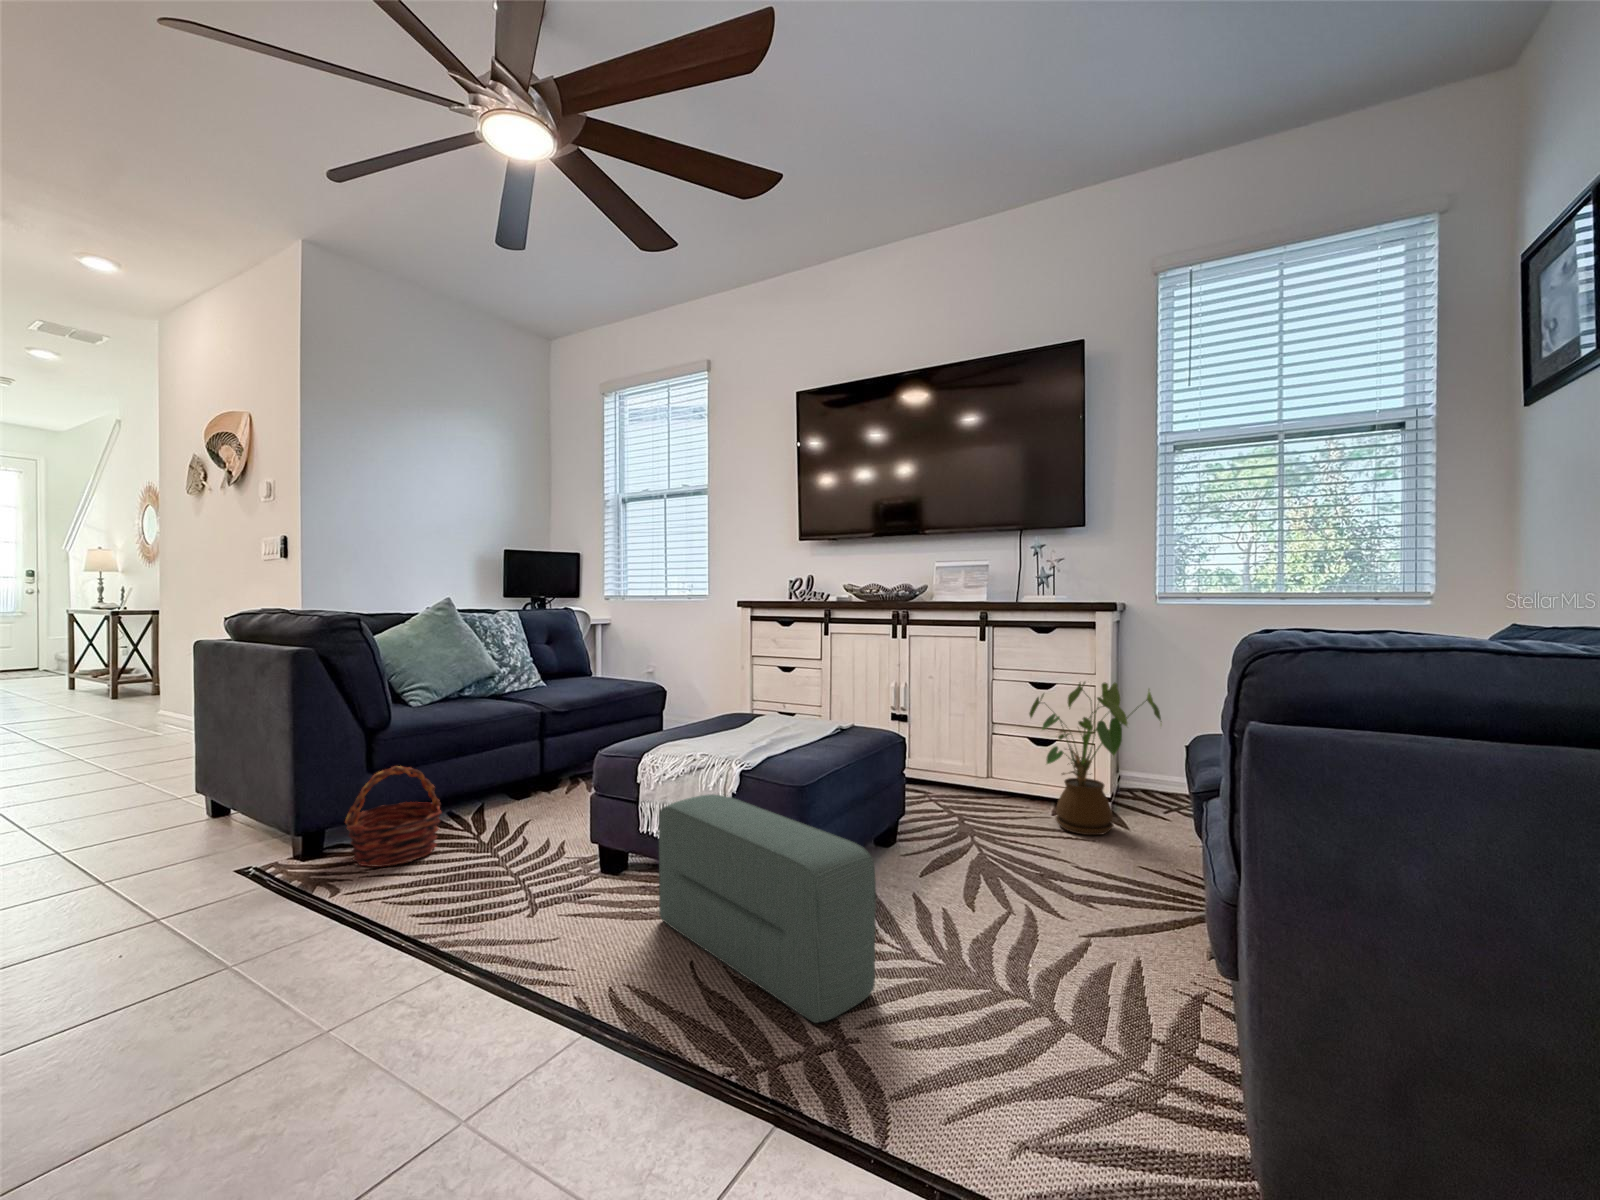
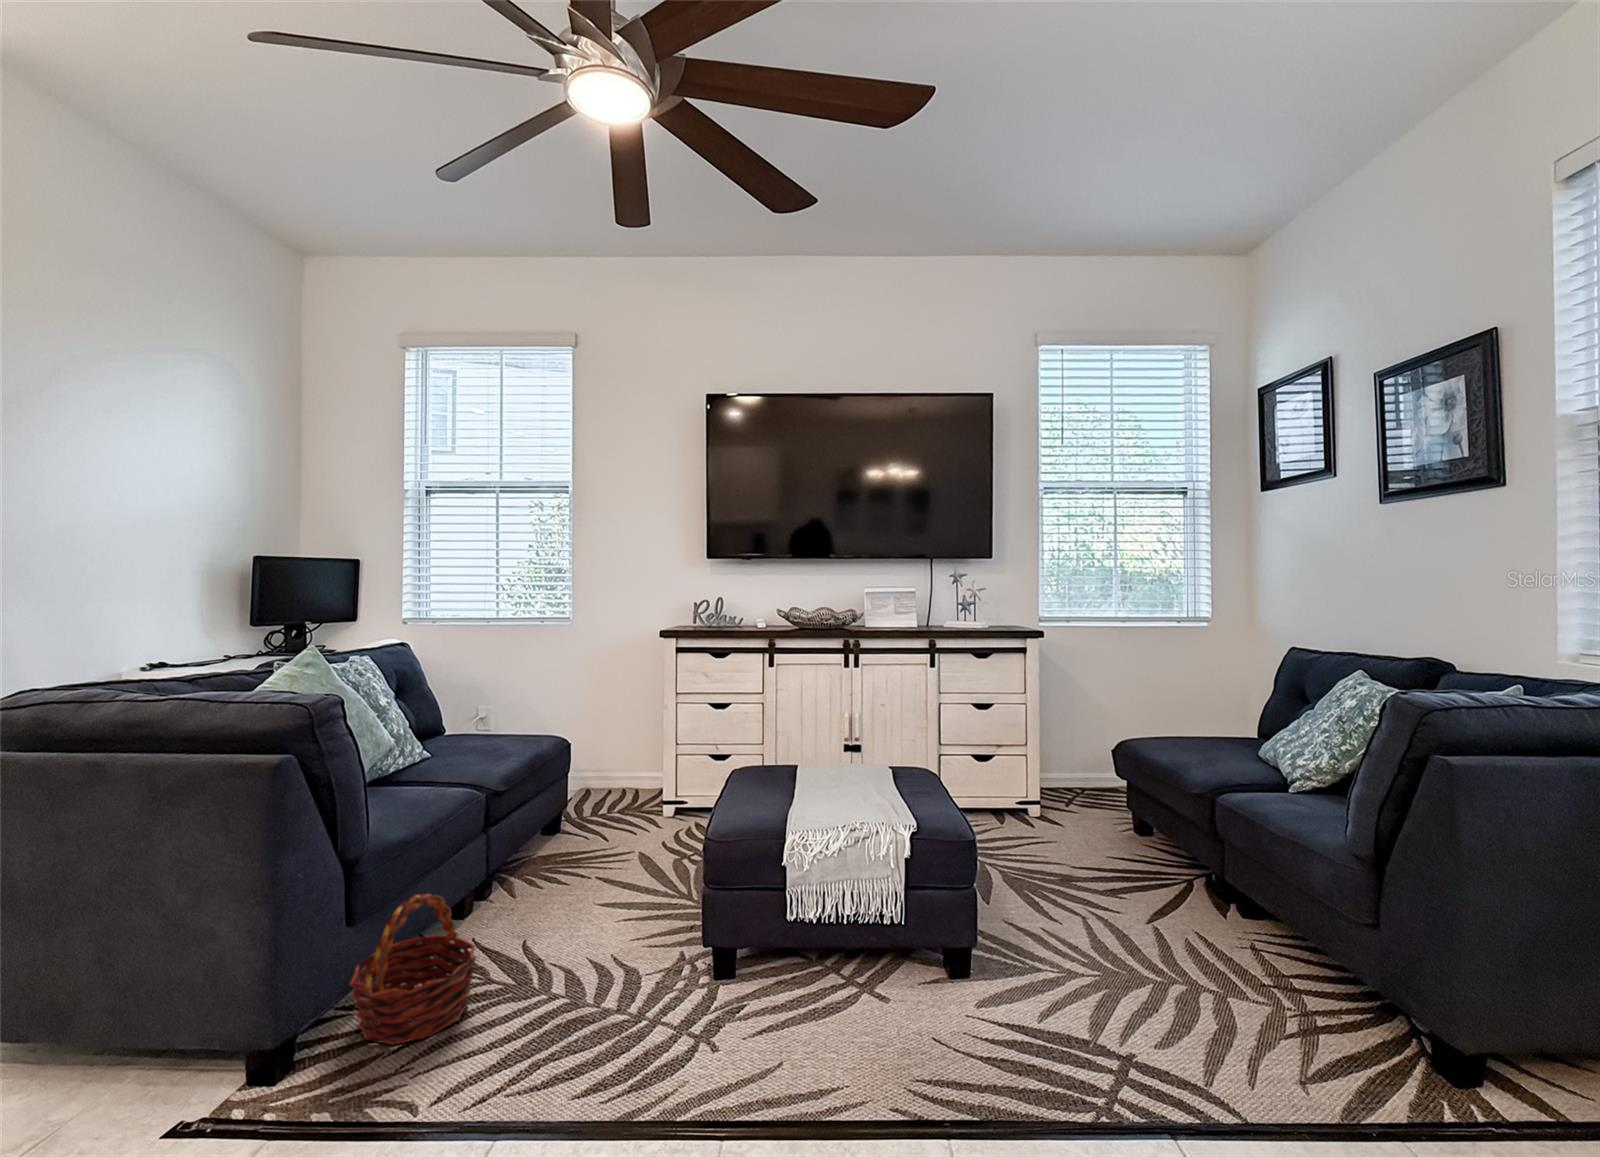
house plant: present [1029,682,1162,835] -> none [1001,703,1103,839]
pouf: present [659,794,876,1023] -> none [850,864,1121,1065]

